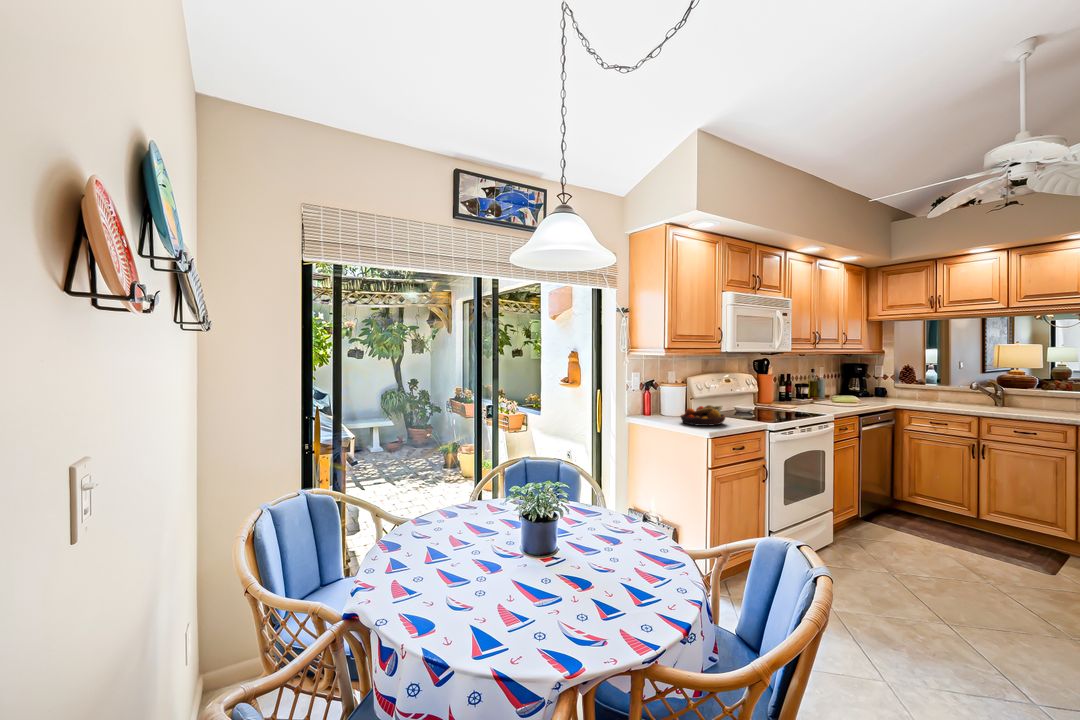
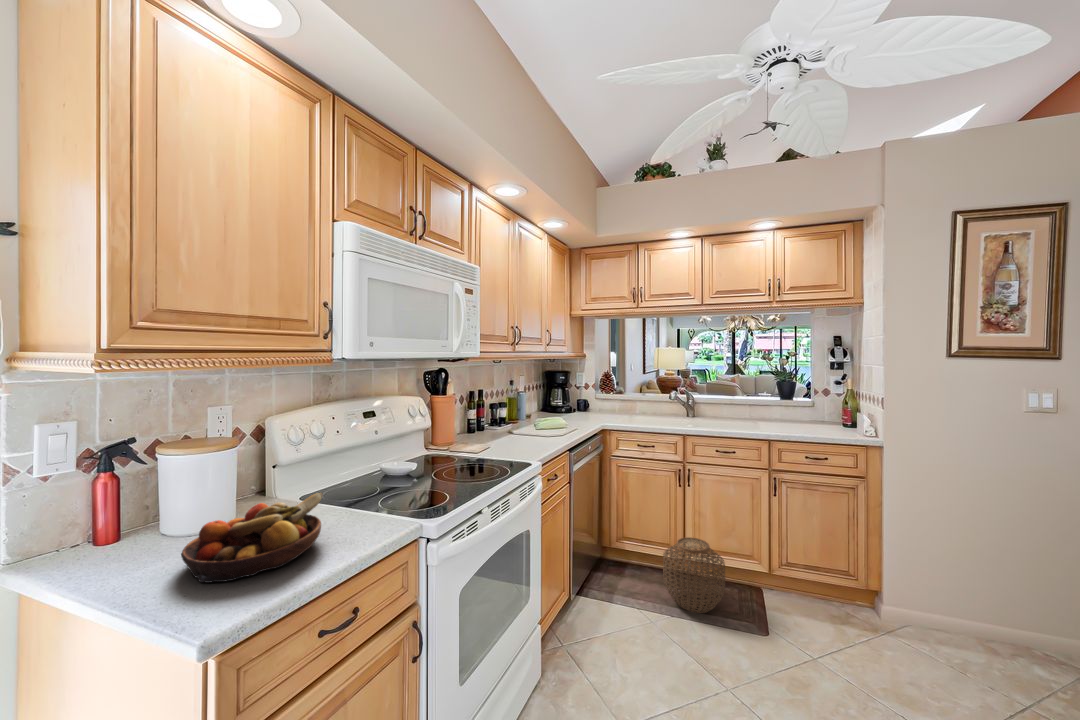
woven basket: none [946,495,1009,551] -> present [663,537,725,613]

